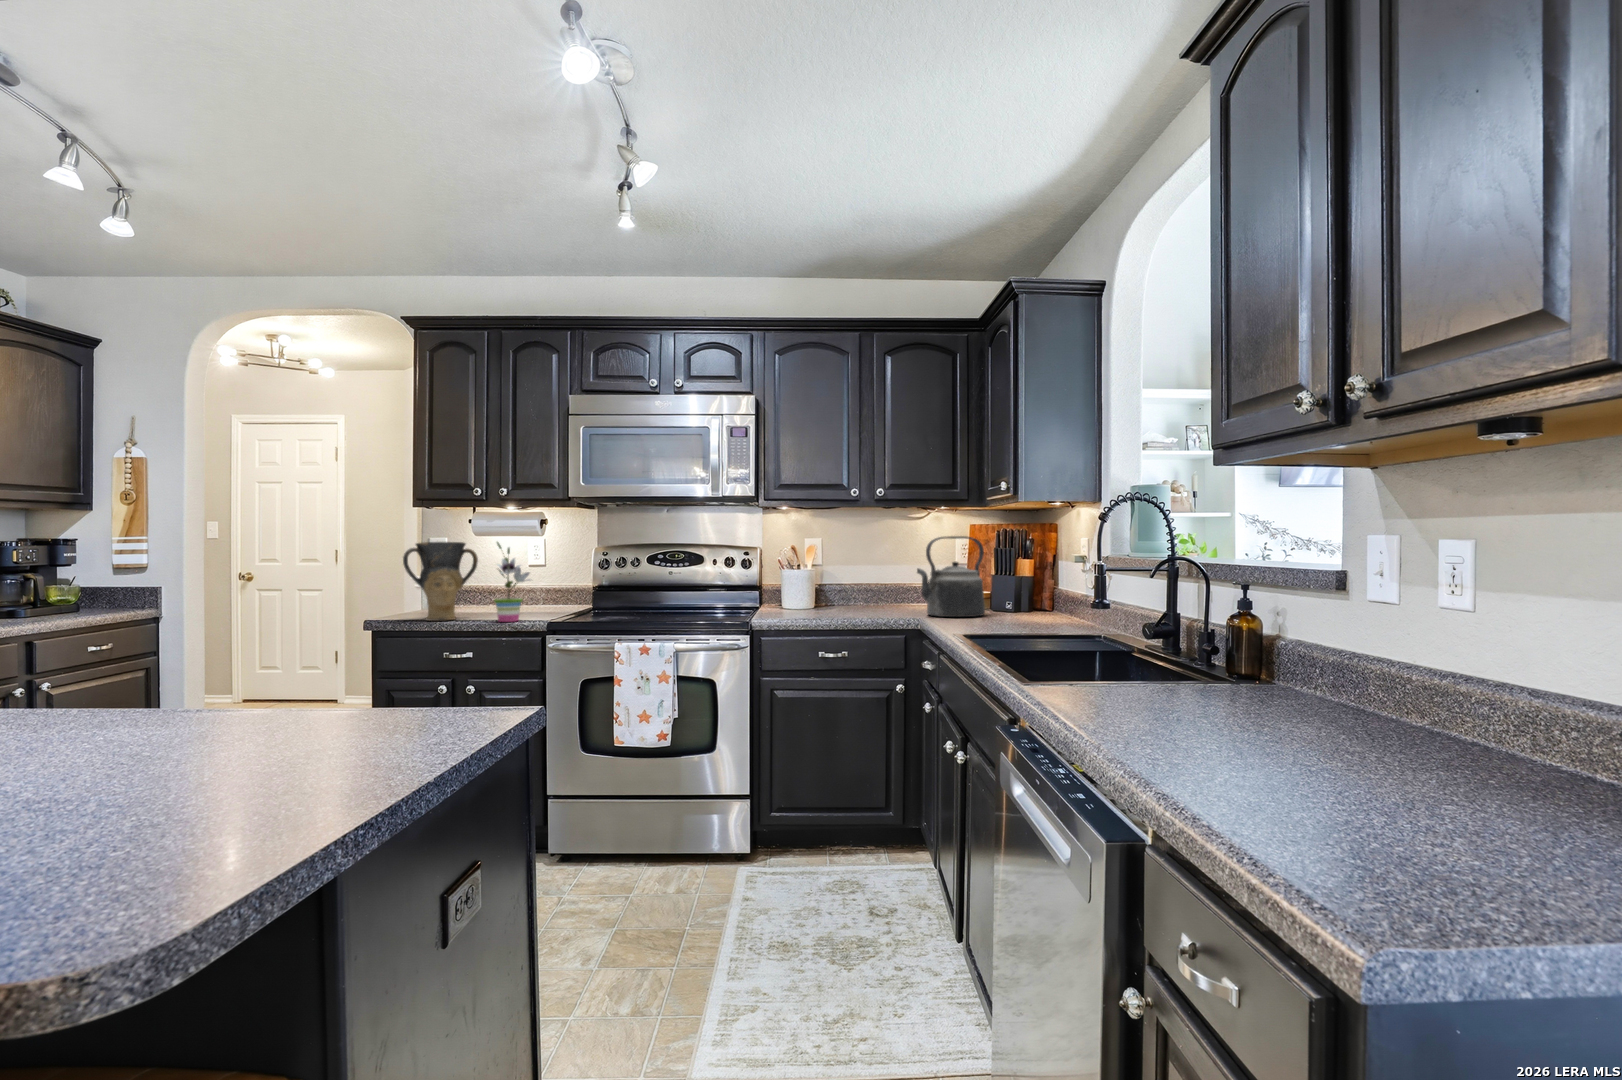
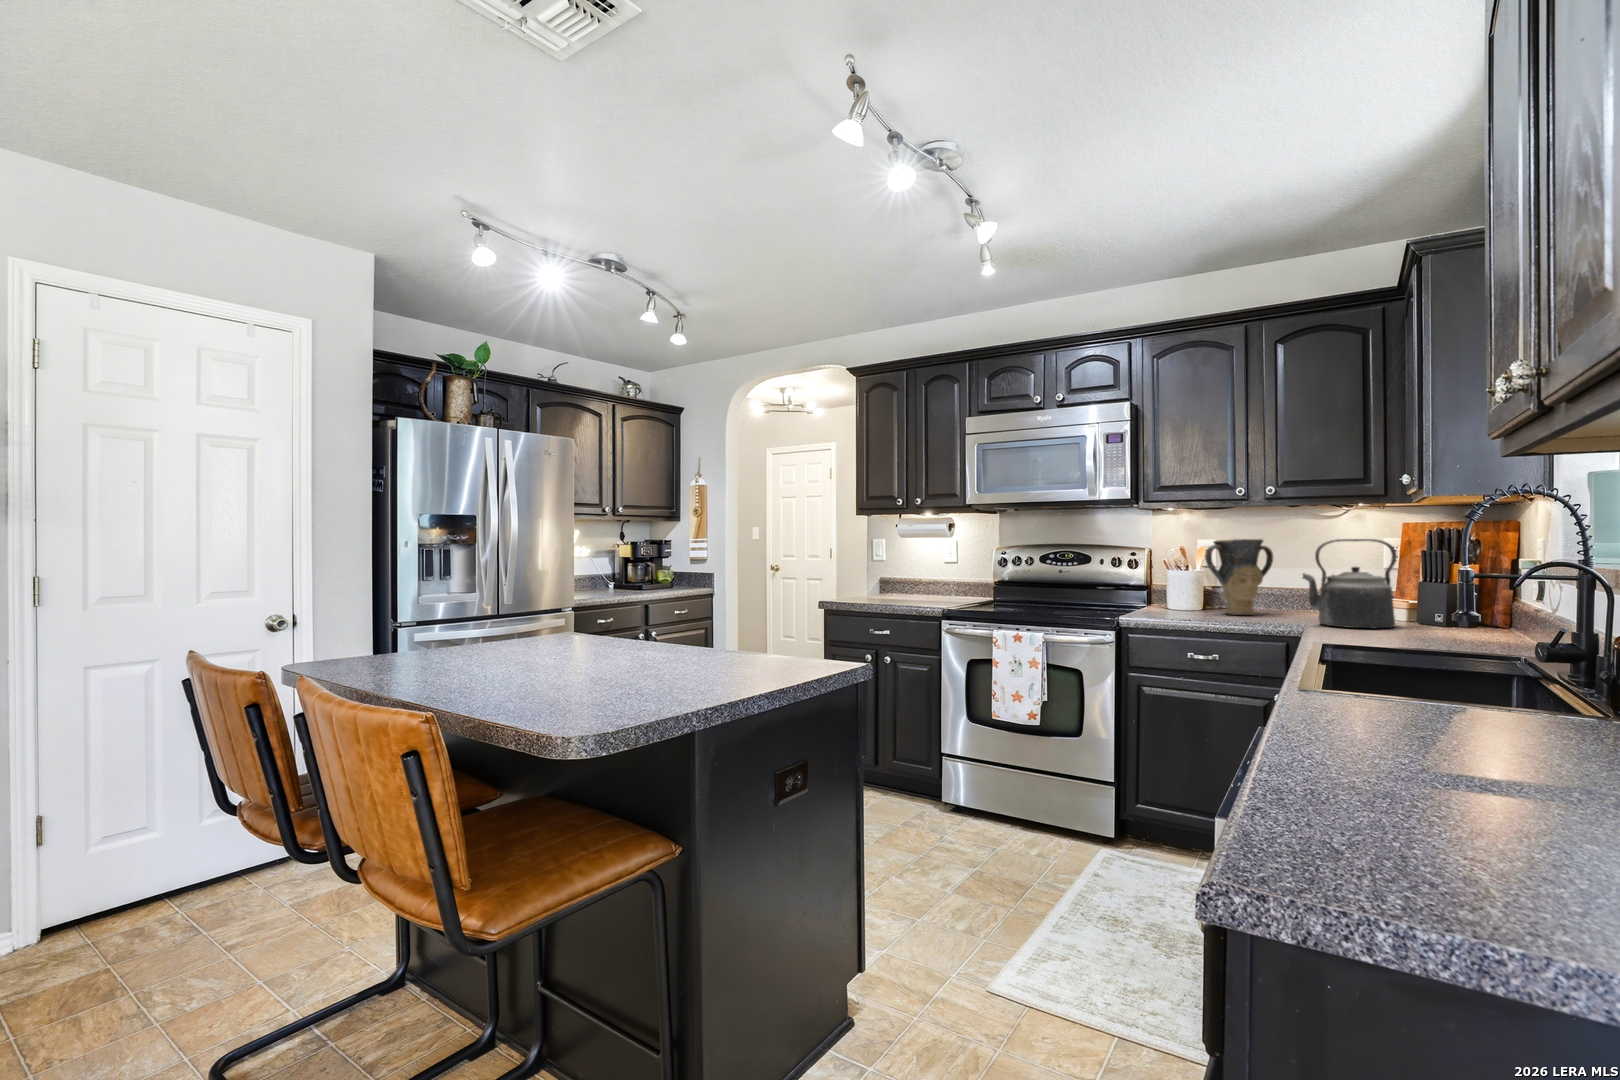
vase: present [403,542,478,621] -> present [1205,539,1273,615]
potted plant: present [494,542,530,622] -> none [902,544,934,609]

